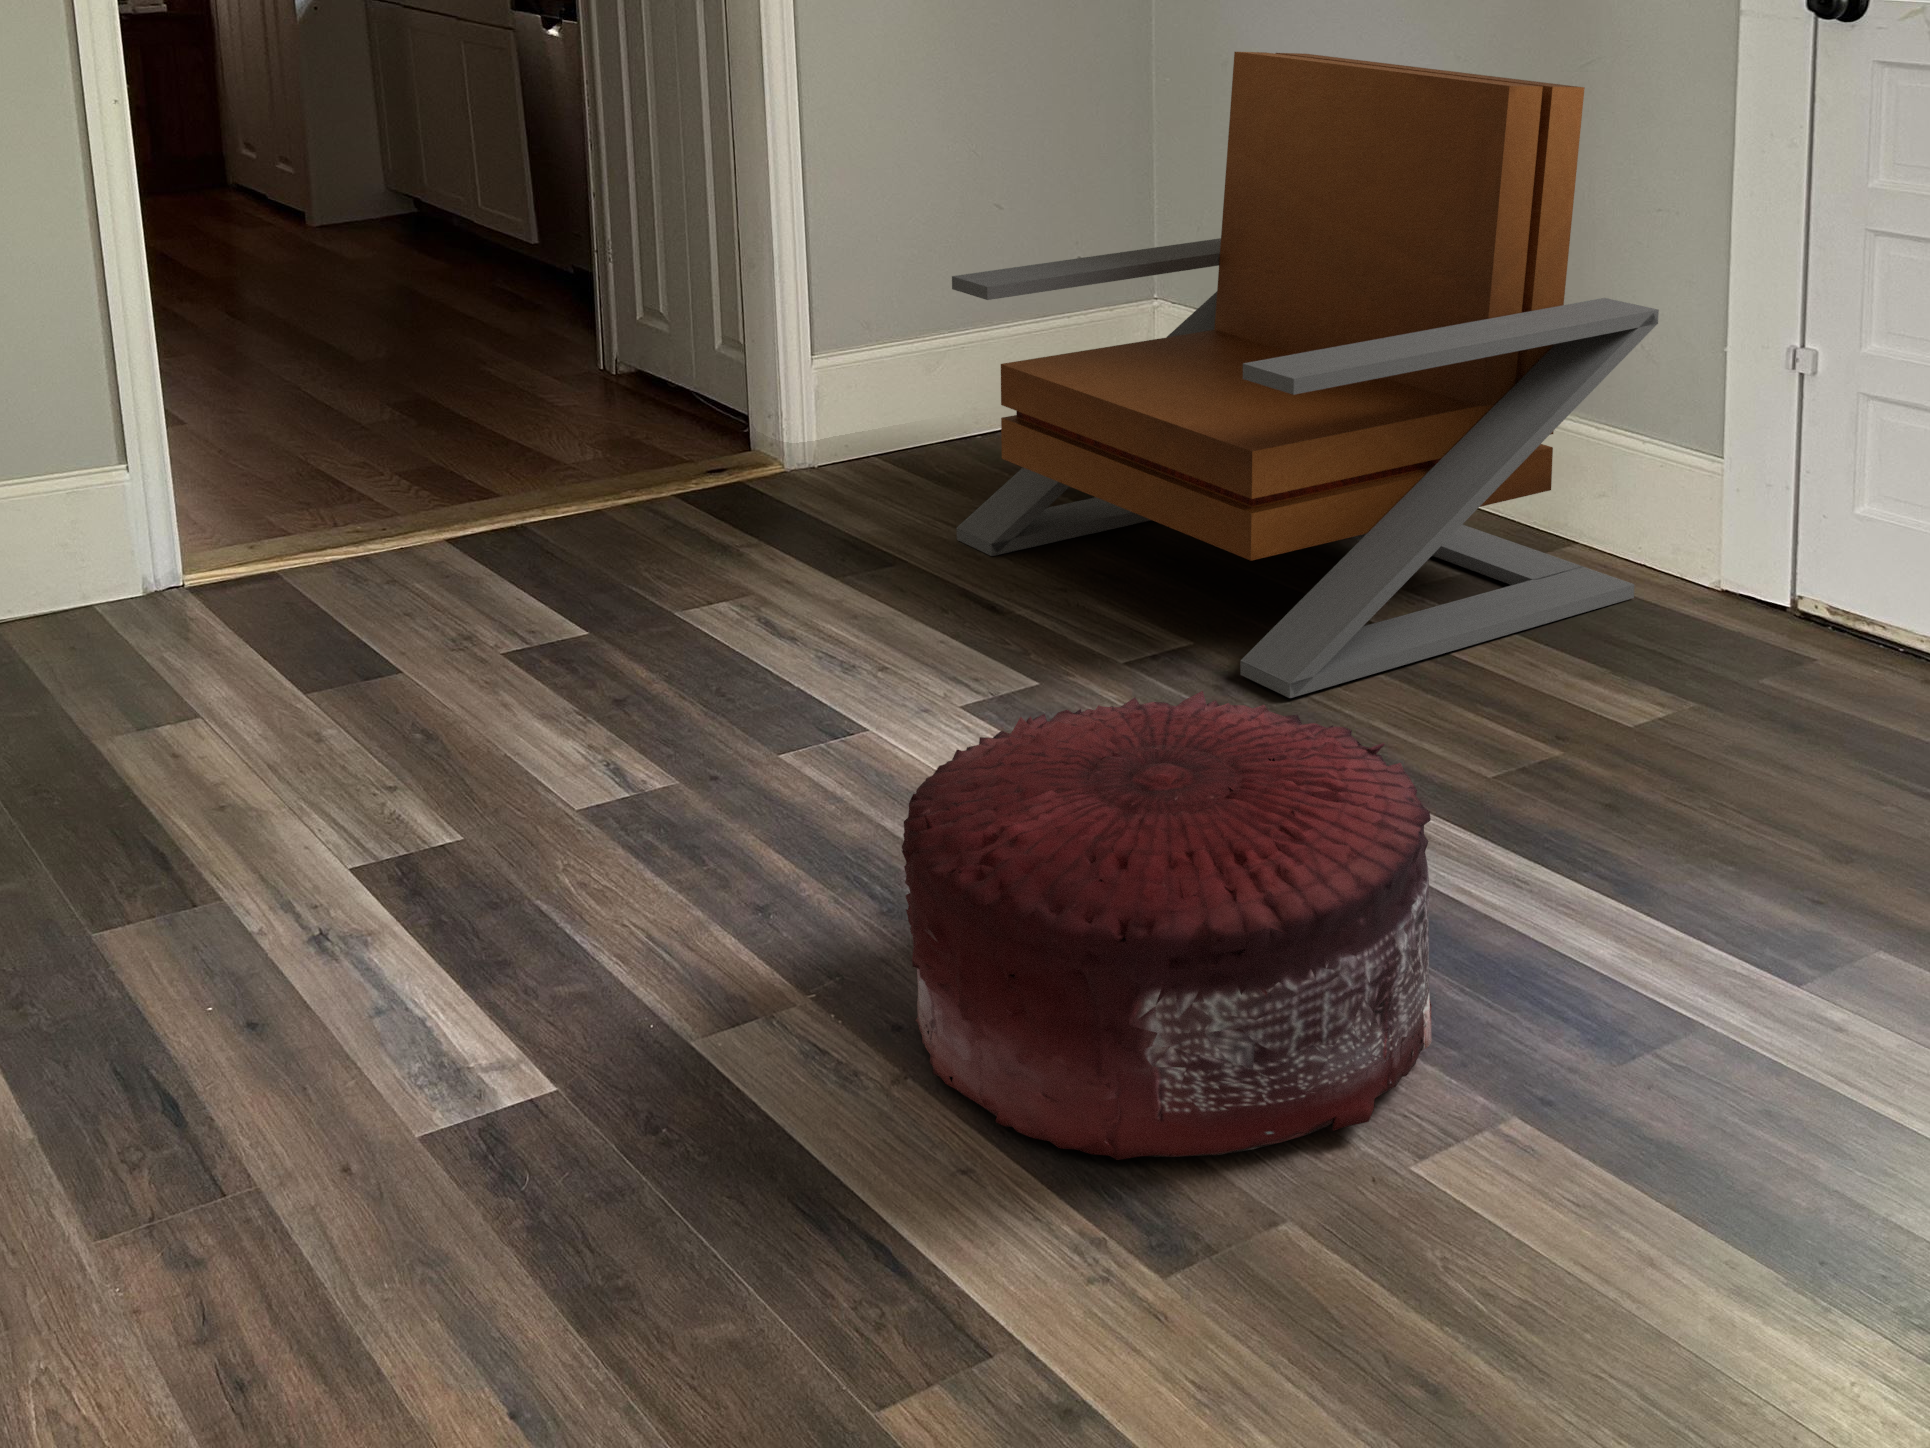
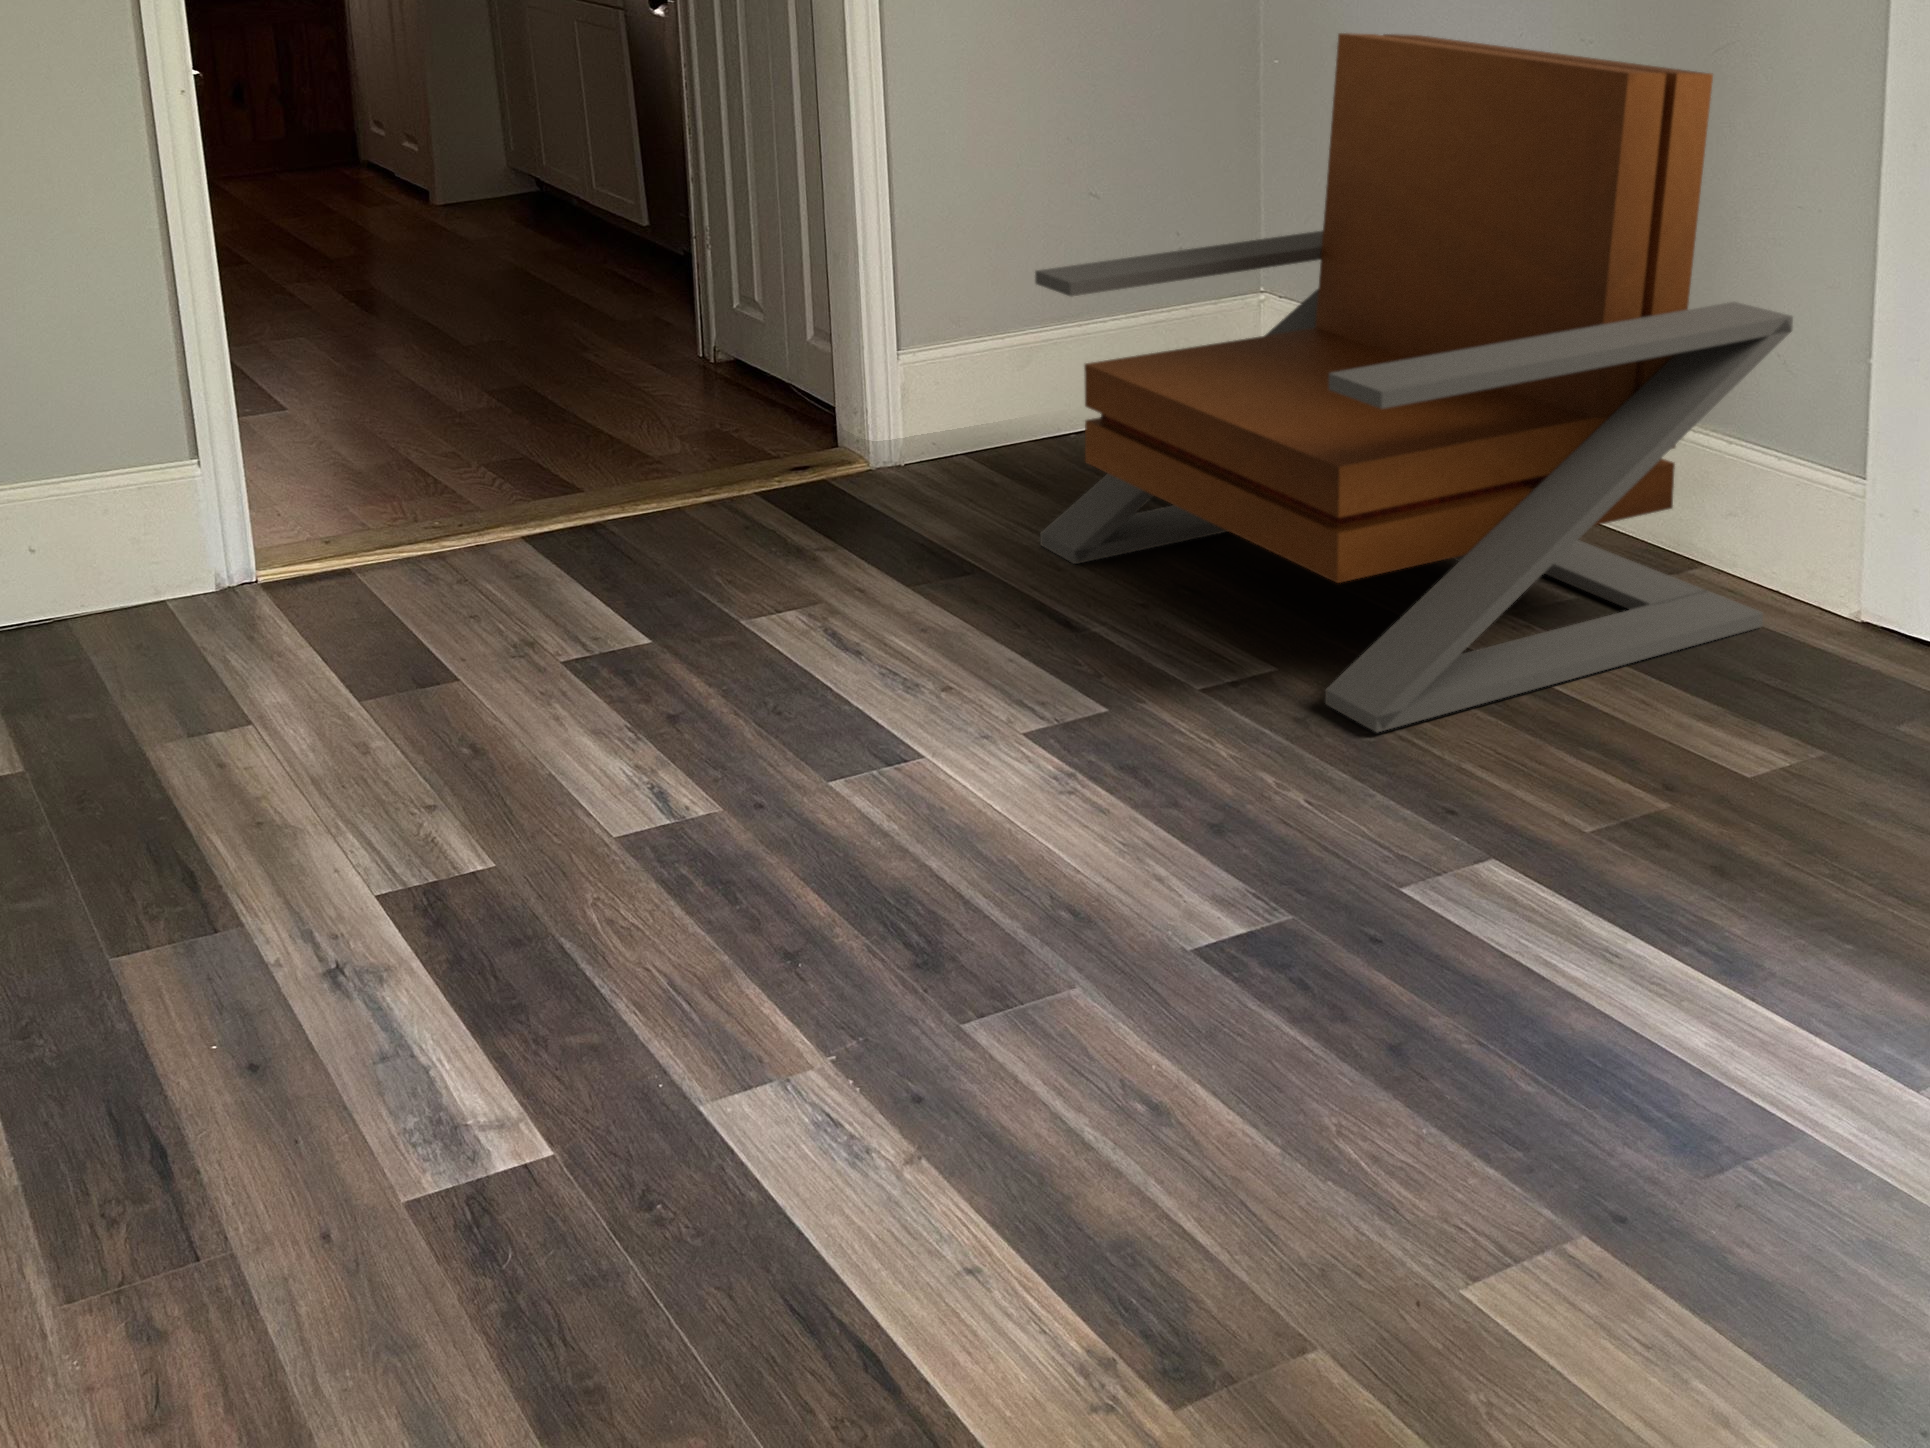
pouf: present [902,691,1432,1160] -> none [918,739,1500,1270]

